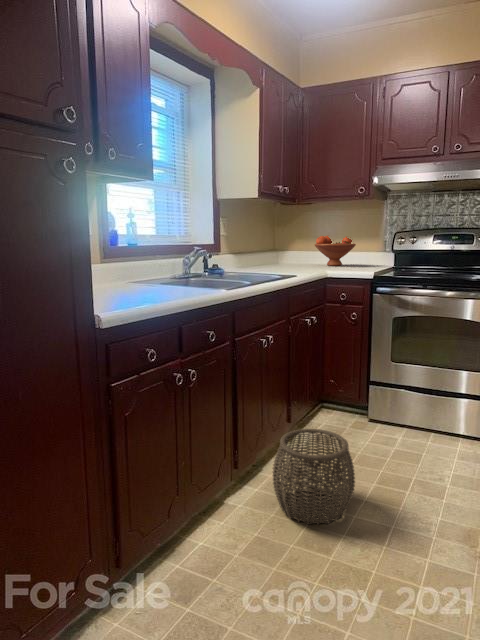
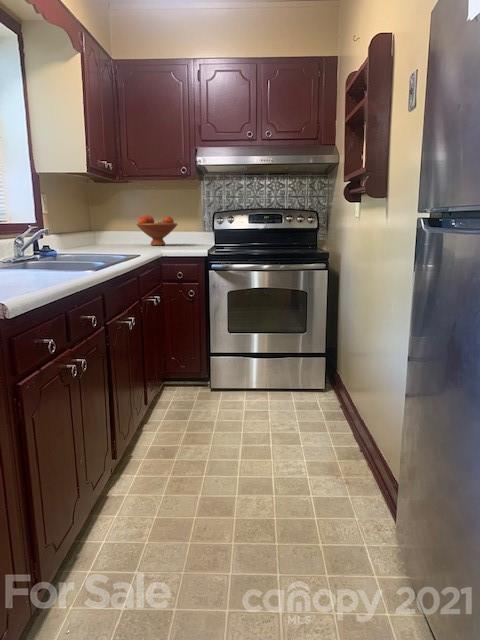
woven basket: present [273,429,355,524] -> none [155,402,235,493]

